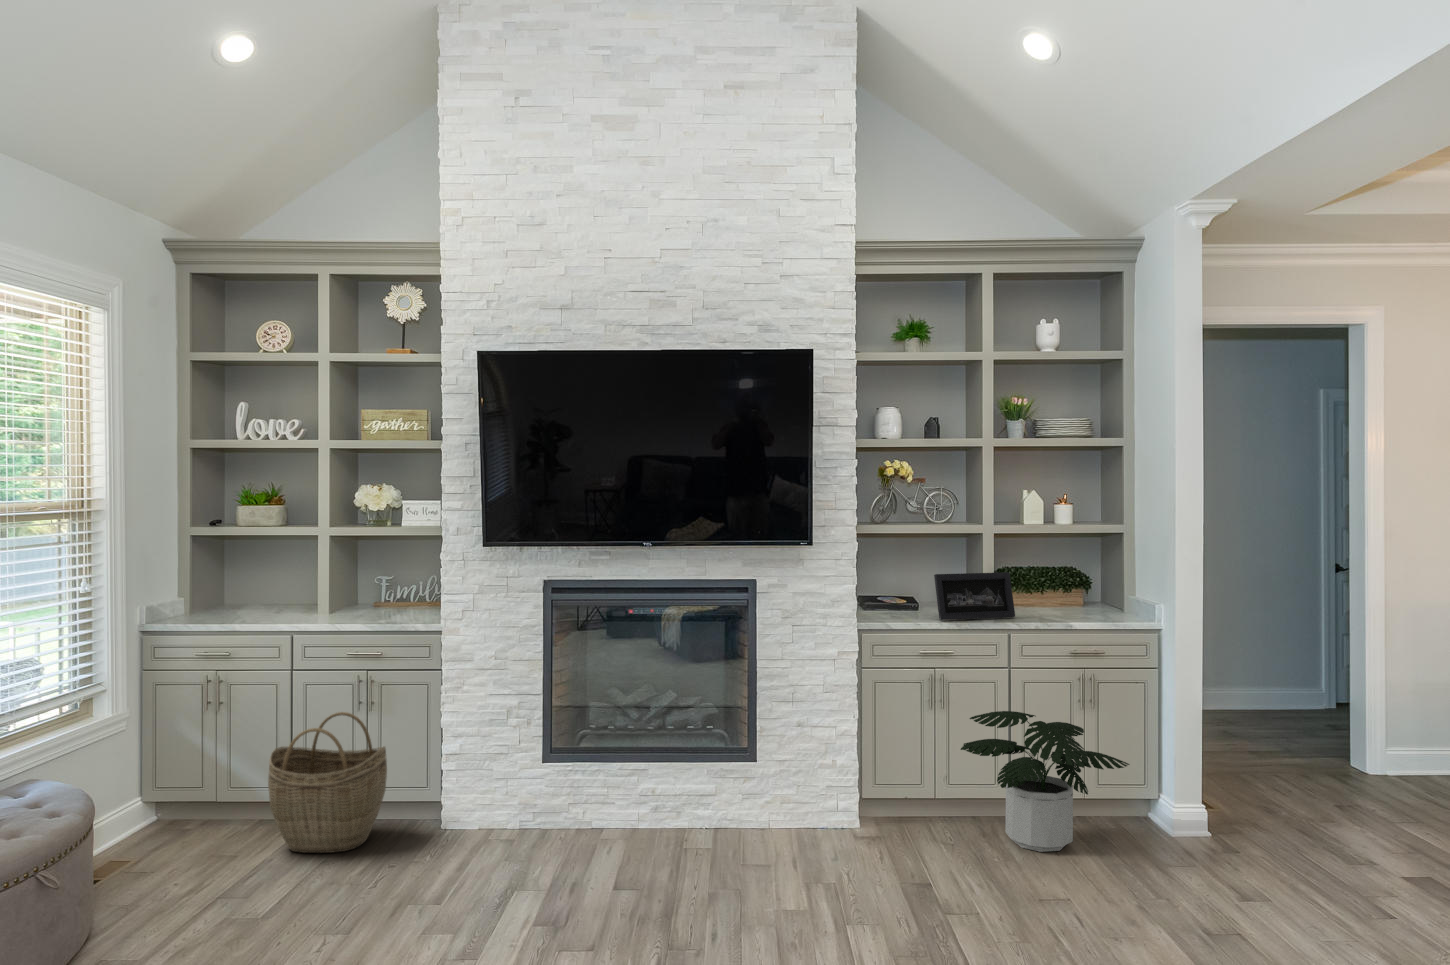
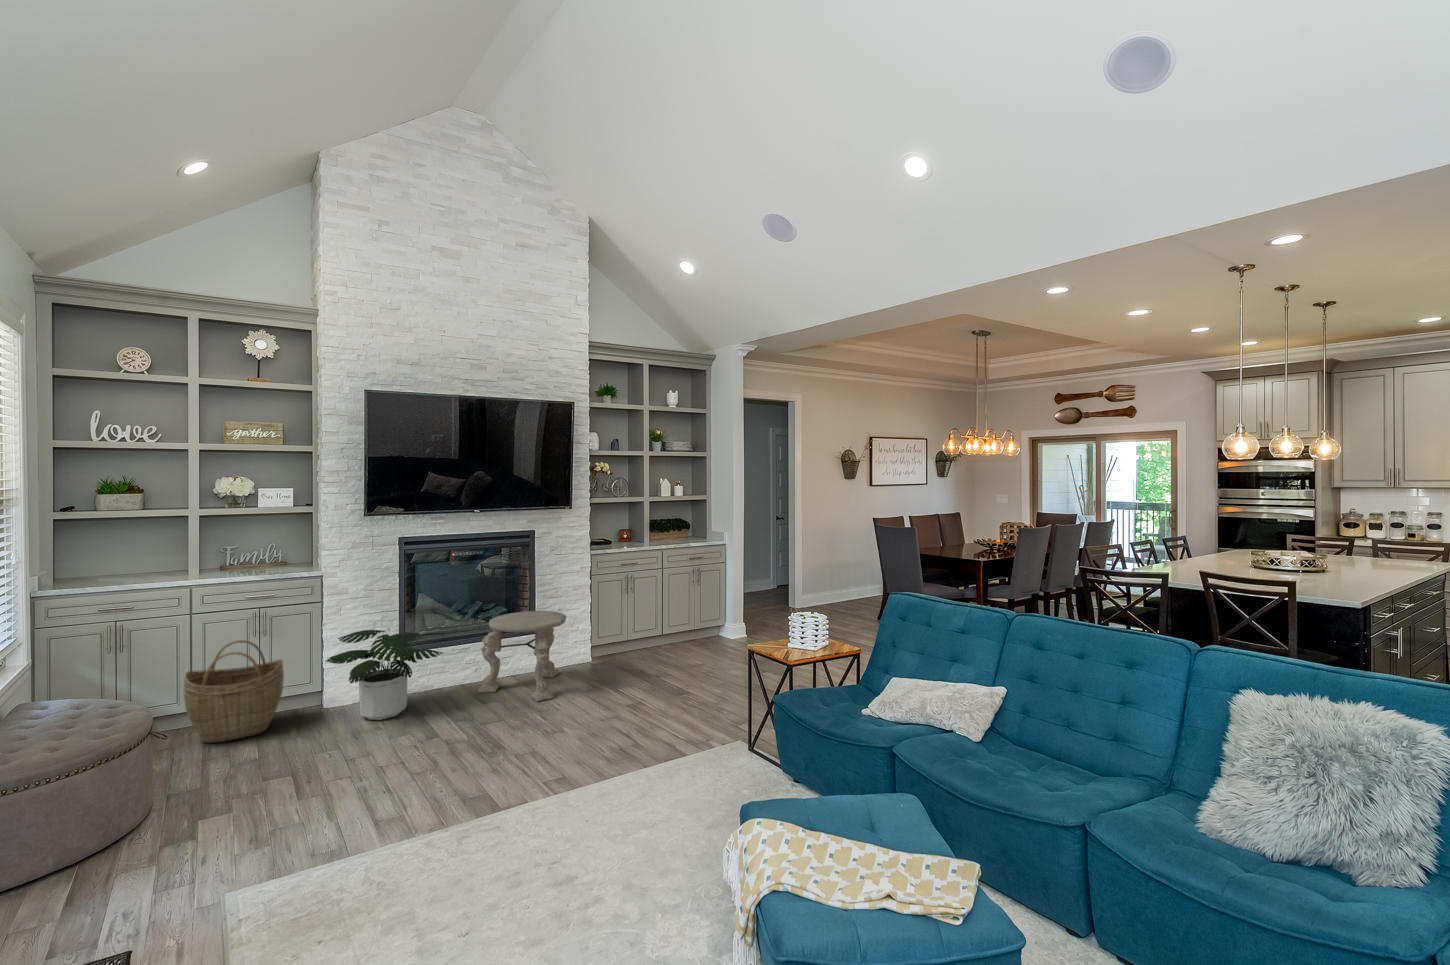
picture frame: present [934,572,1015,620] -> none [625,521,663,548]
potted plant: present [961,711,1129,852] -> present [325,630,443,720]
side table: none [644,719,792,887] -> present [478,611,566,702]

